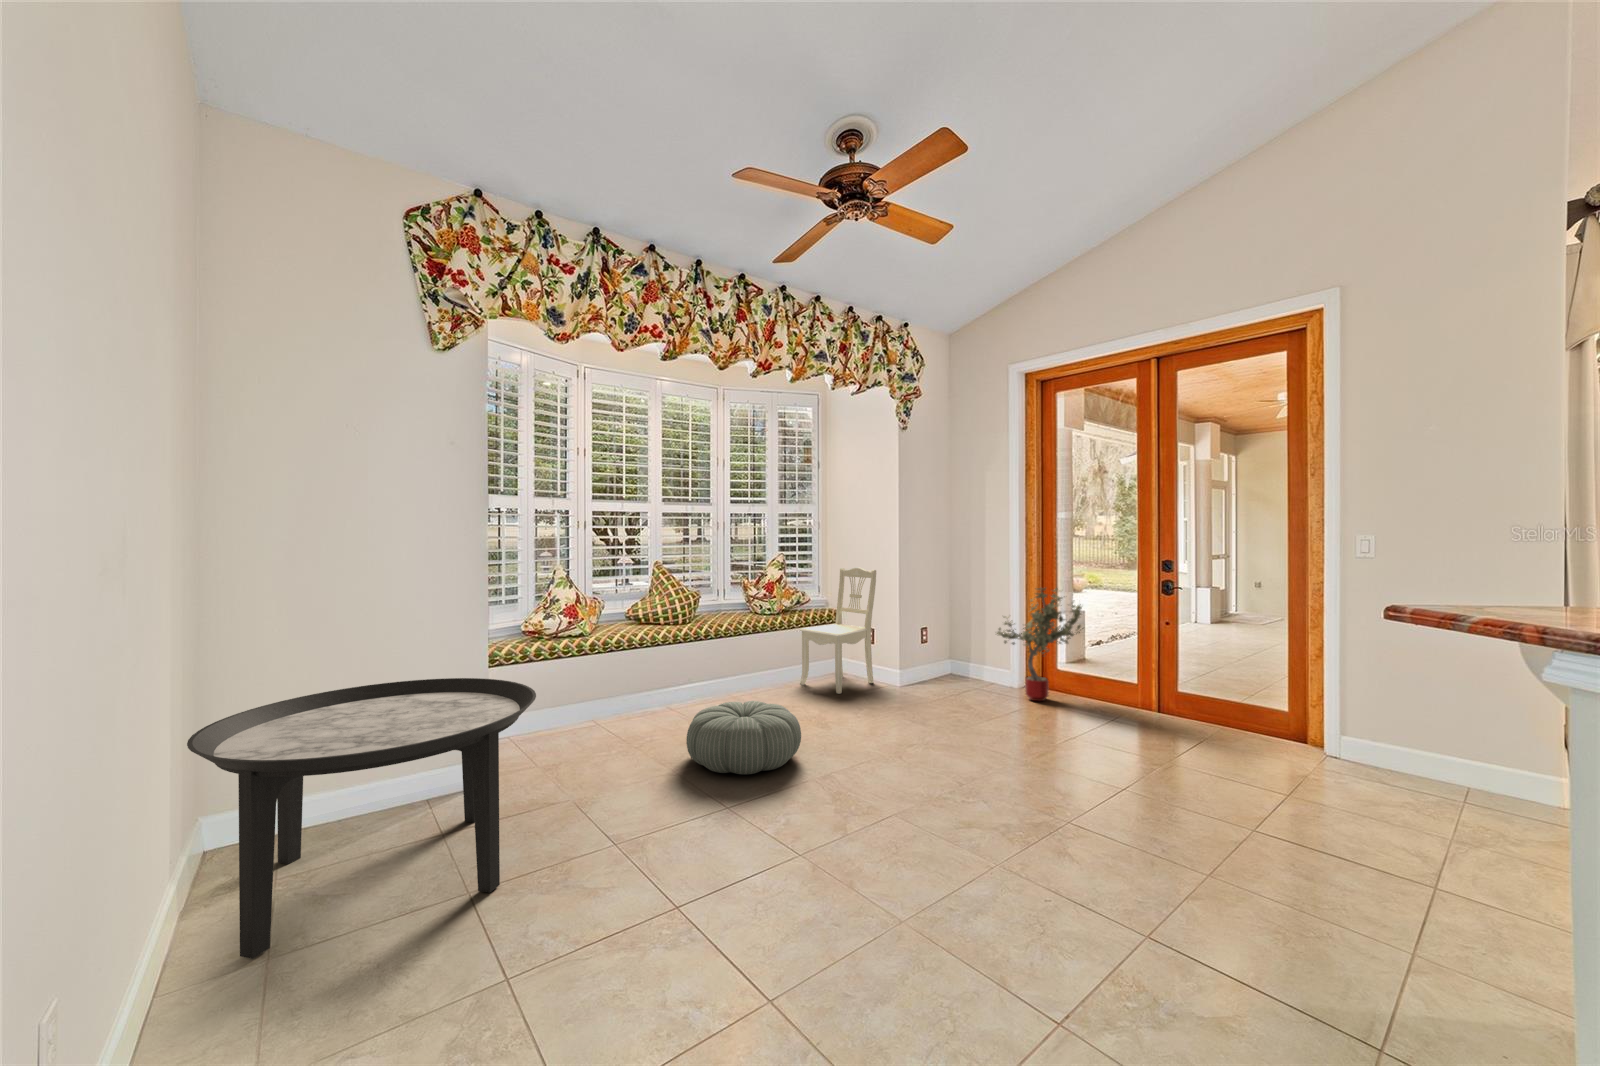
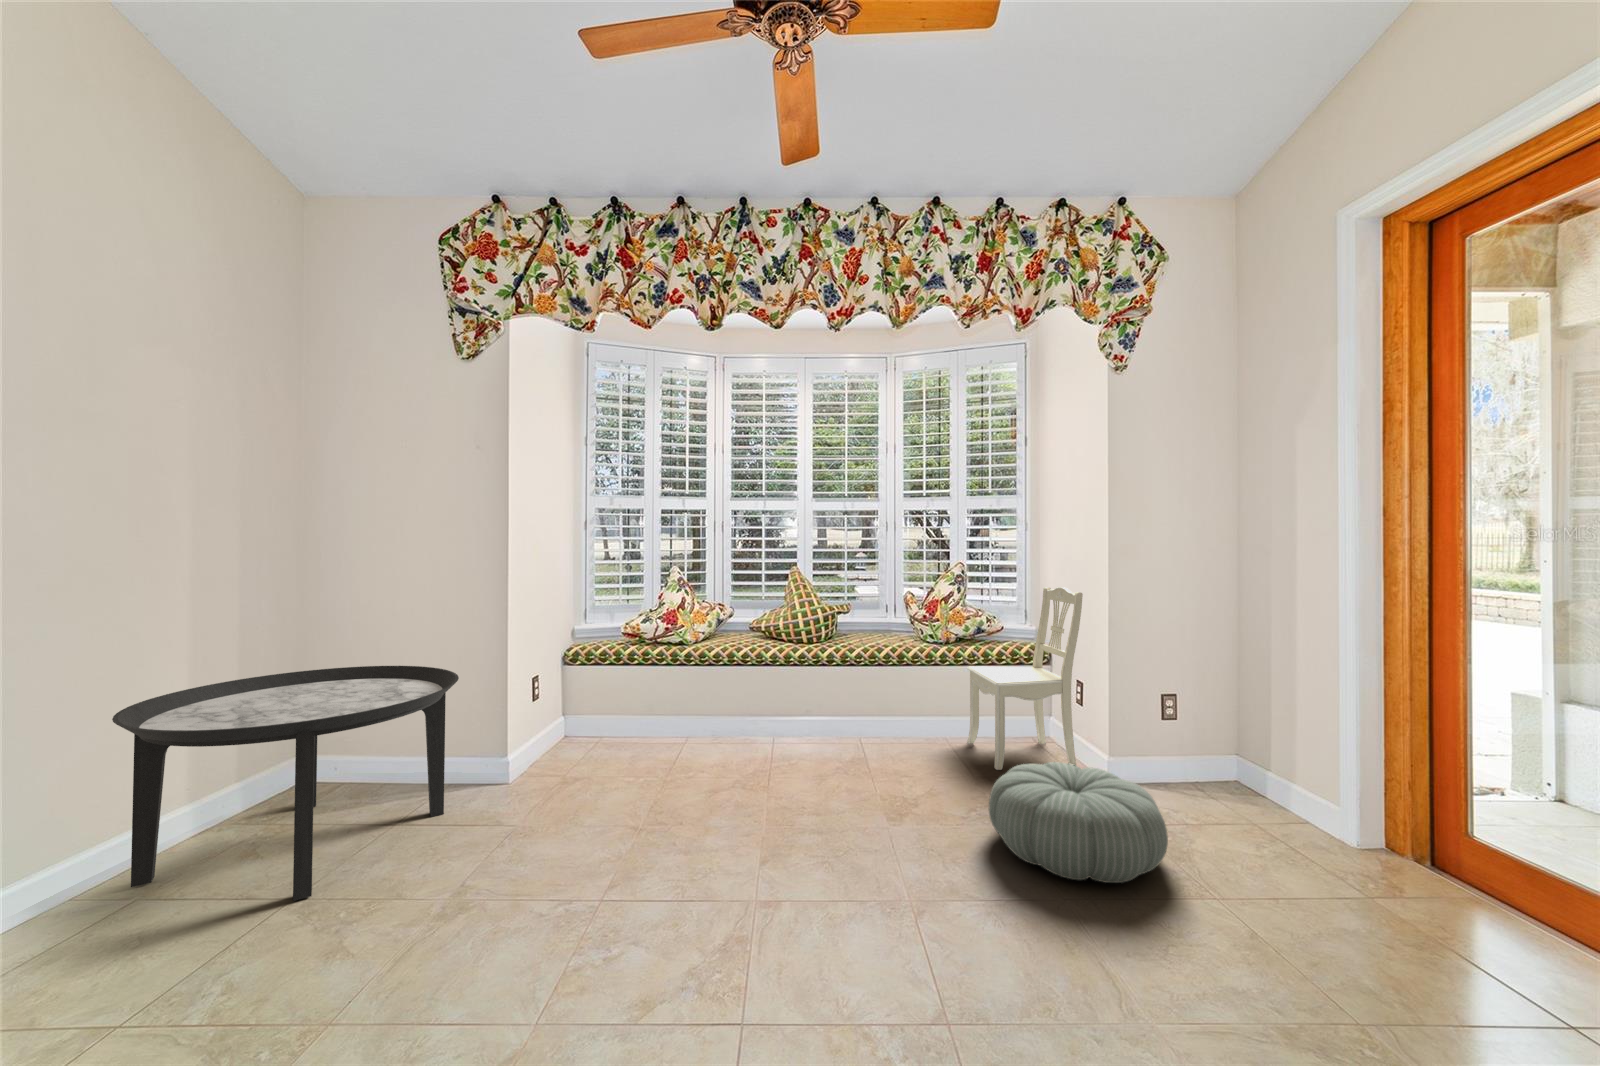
potted tree: present [997,588,1083,701] -> none [1294,648,1511,892]
pouf: present [686,701,801,775] -> present [989,762,1168,883]

